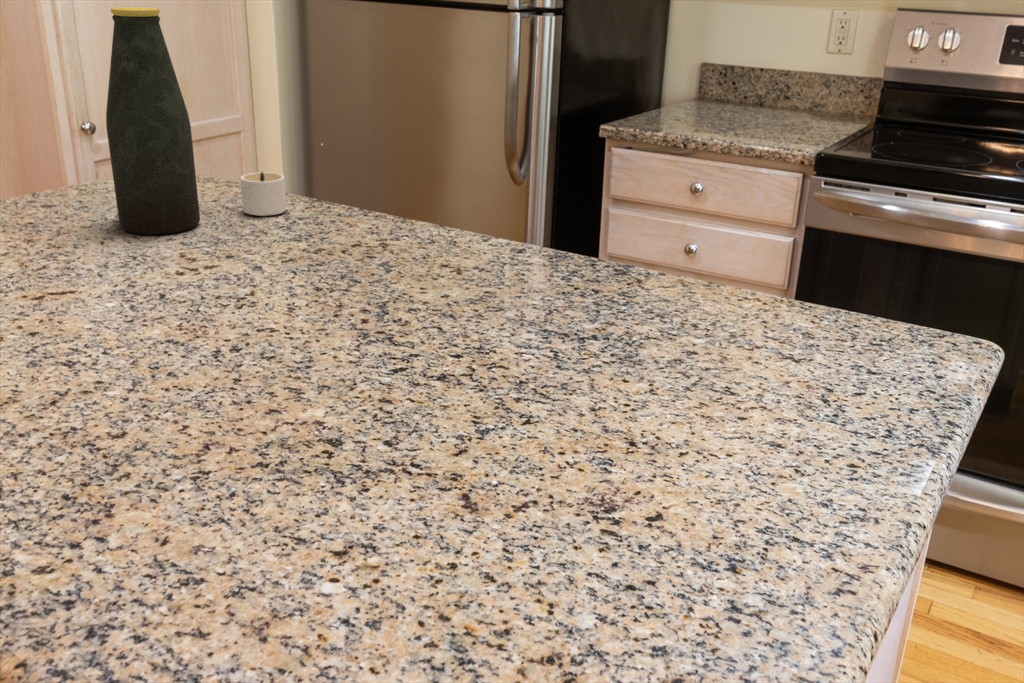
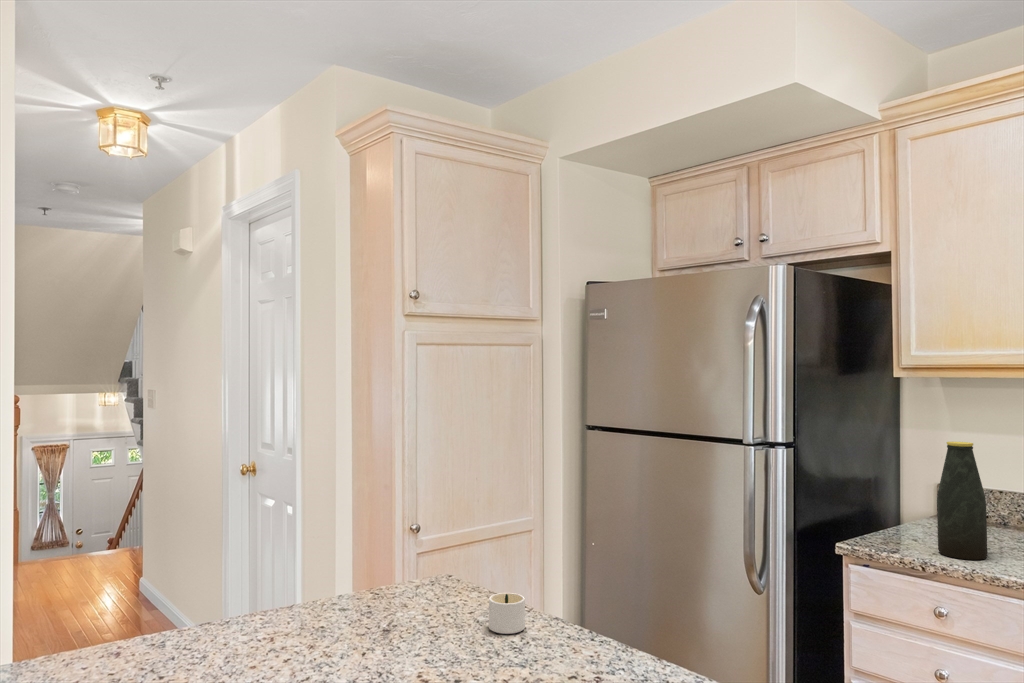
bottle: present [106,7,200,235] -> present [937,442,987,560]

